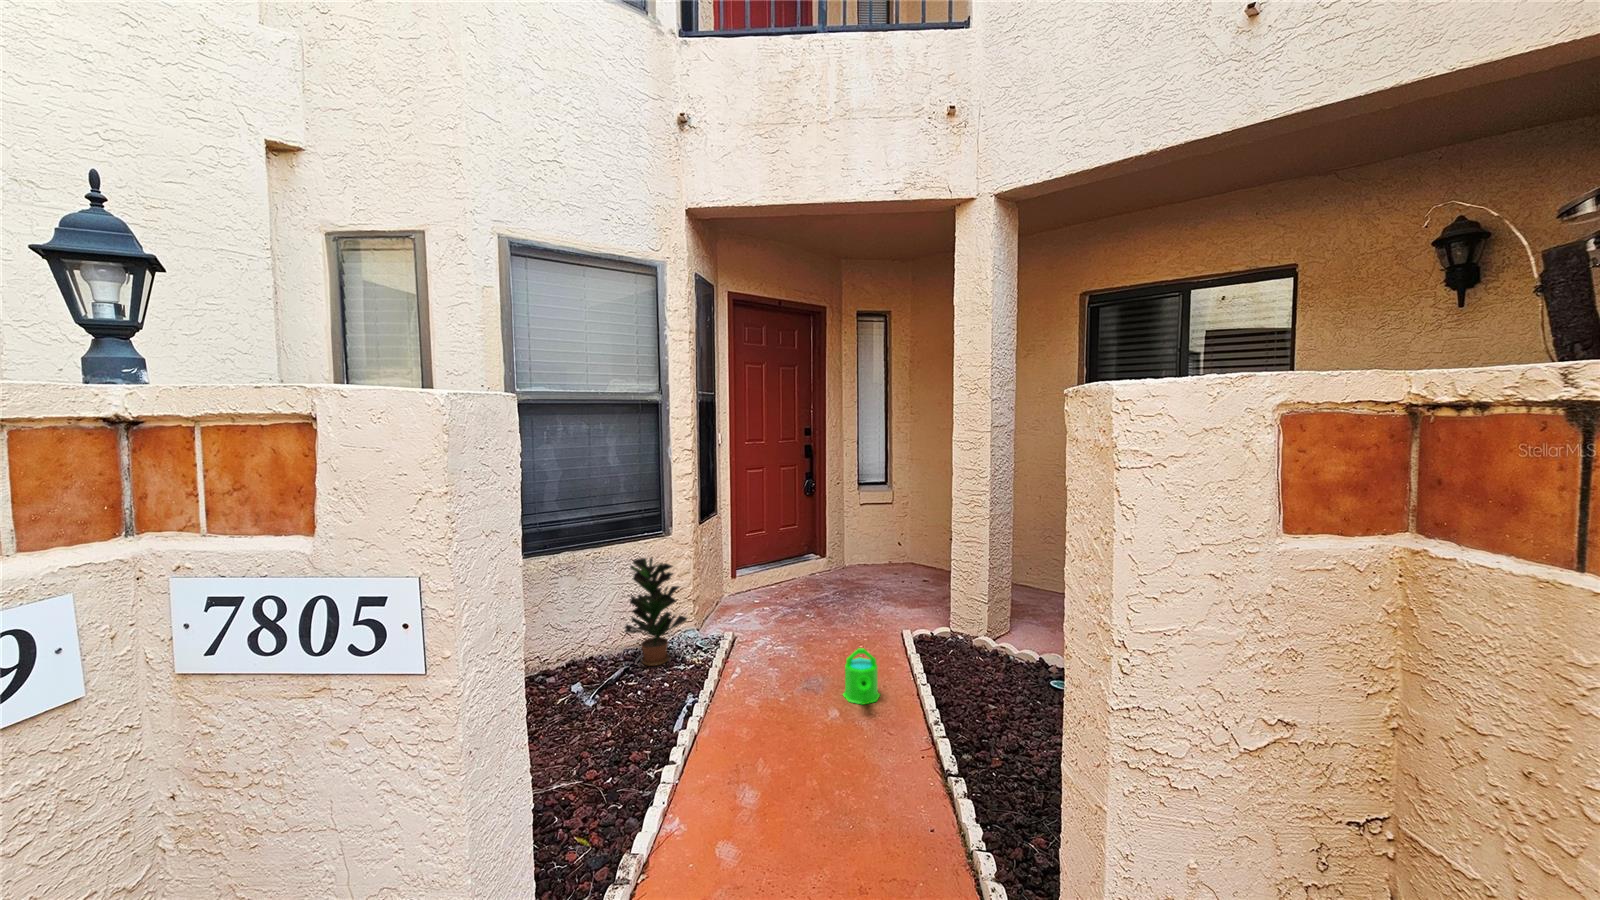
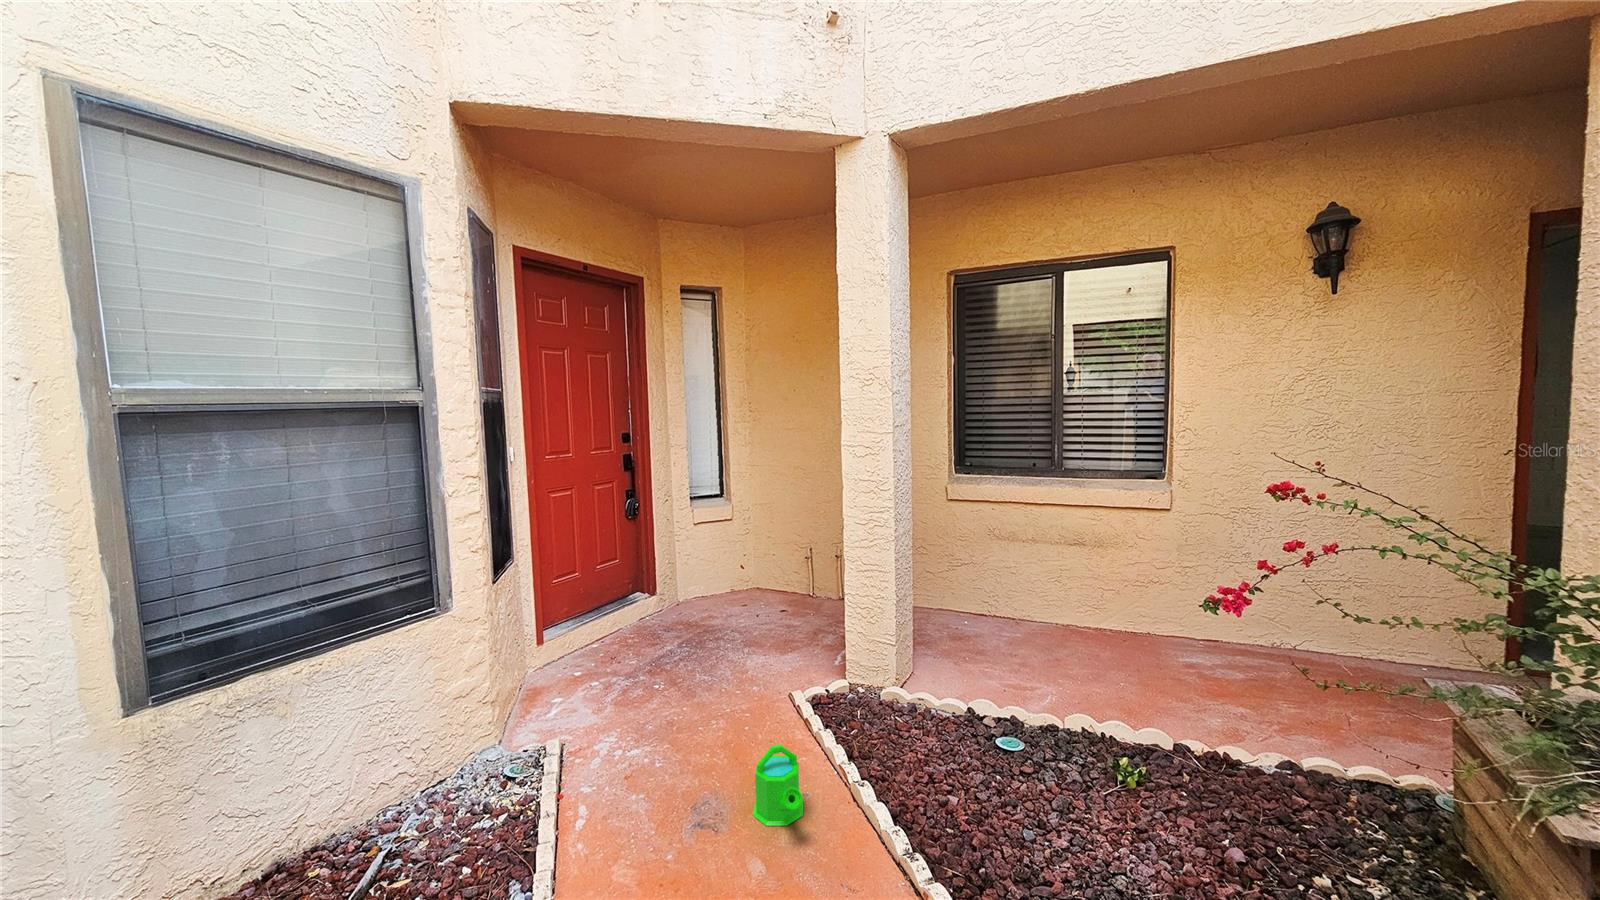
potted plant: present [624,557,687,666] -> none [375,656,490,836]

